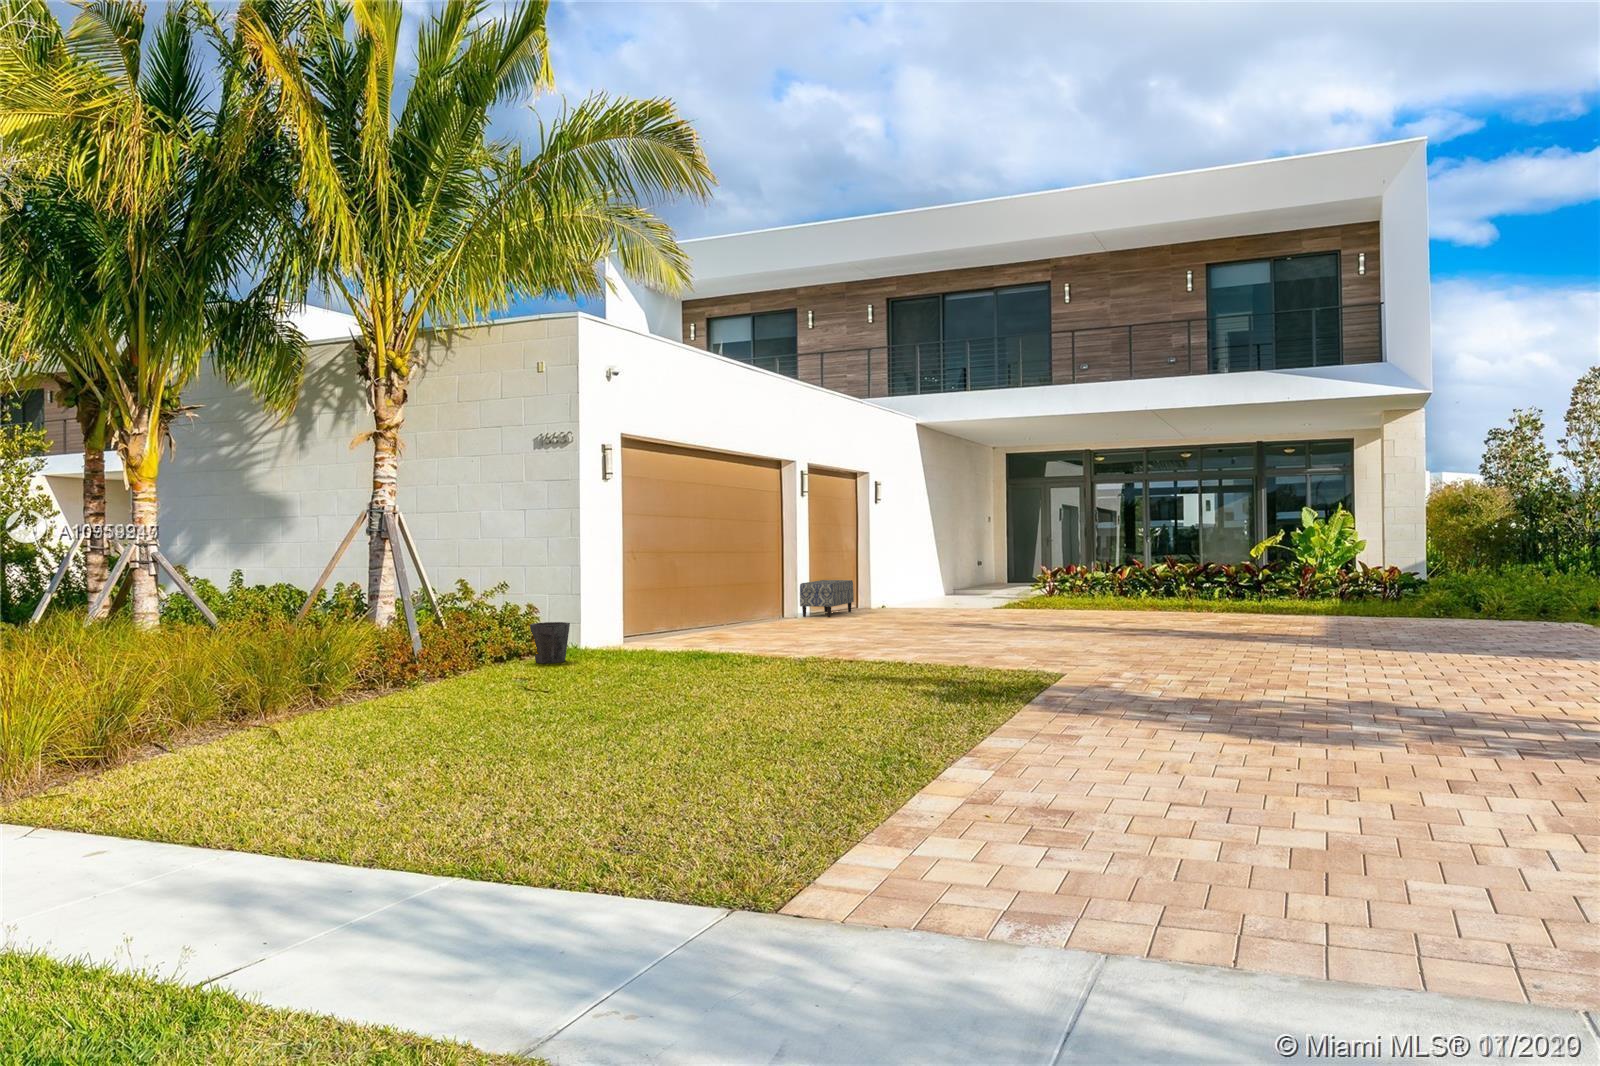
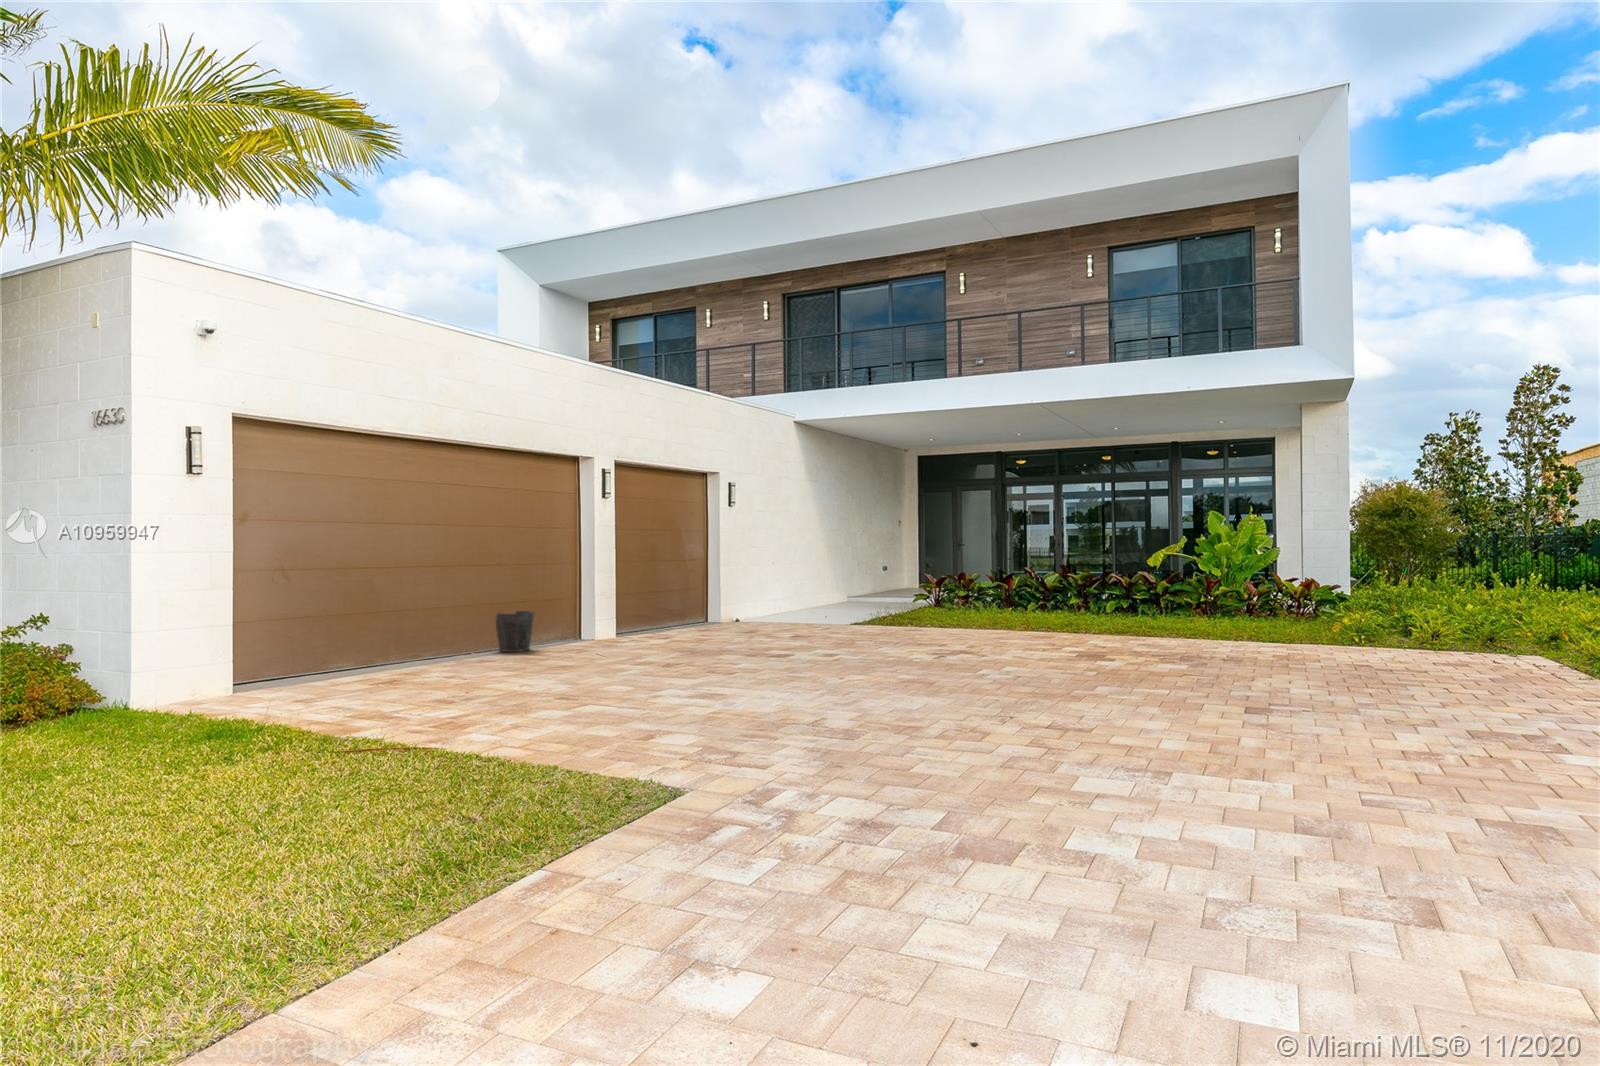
bench: present [800,580,854,617] -> none [762,572,815,609]

